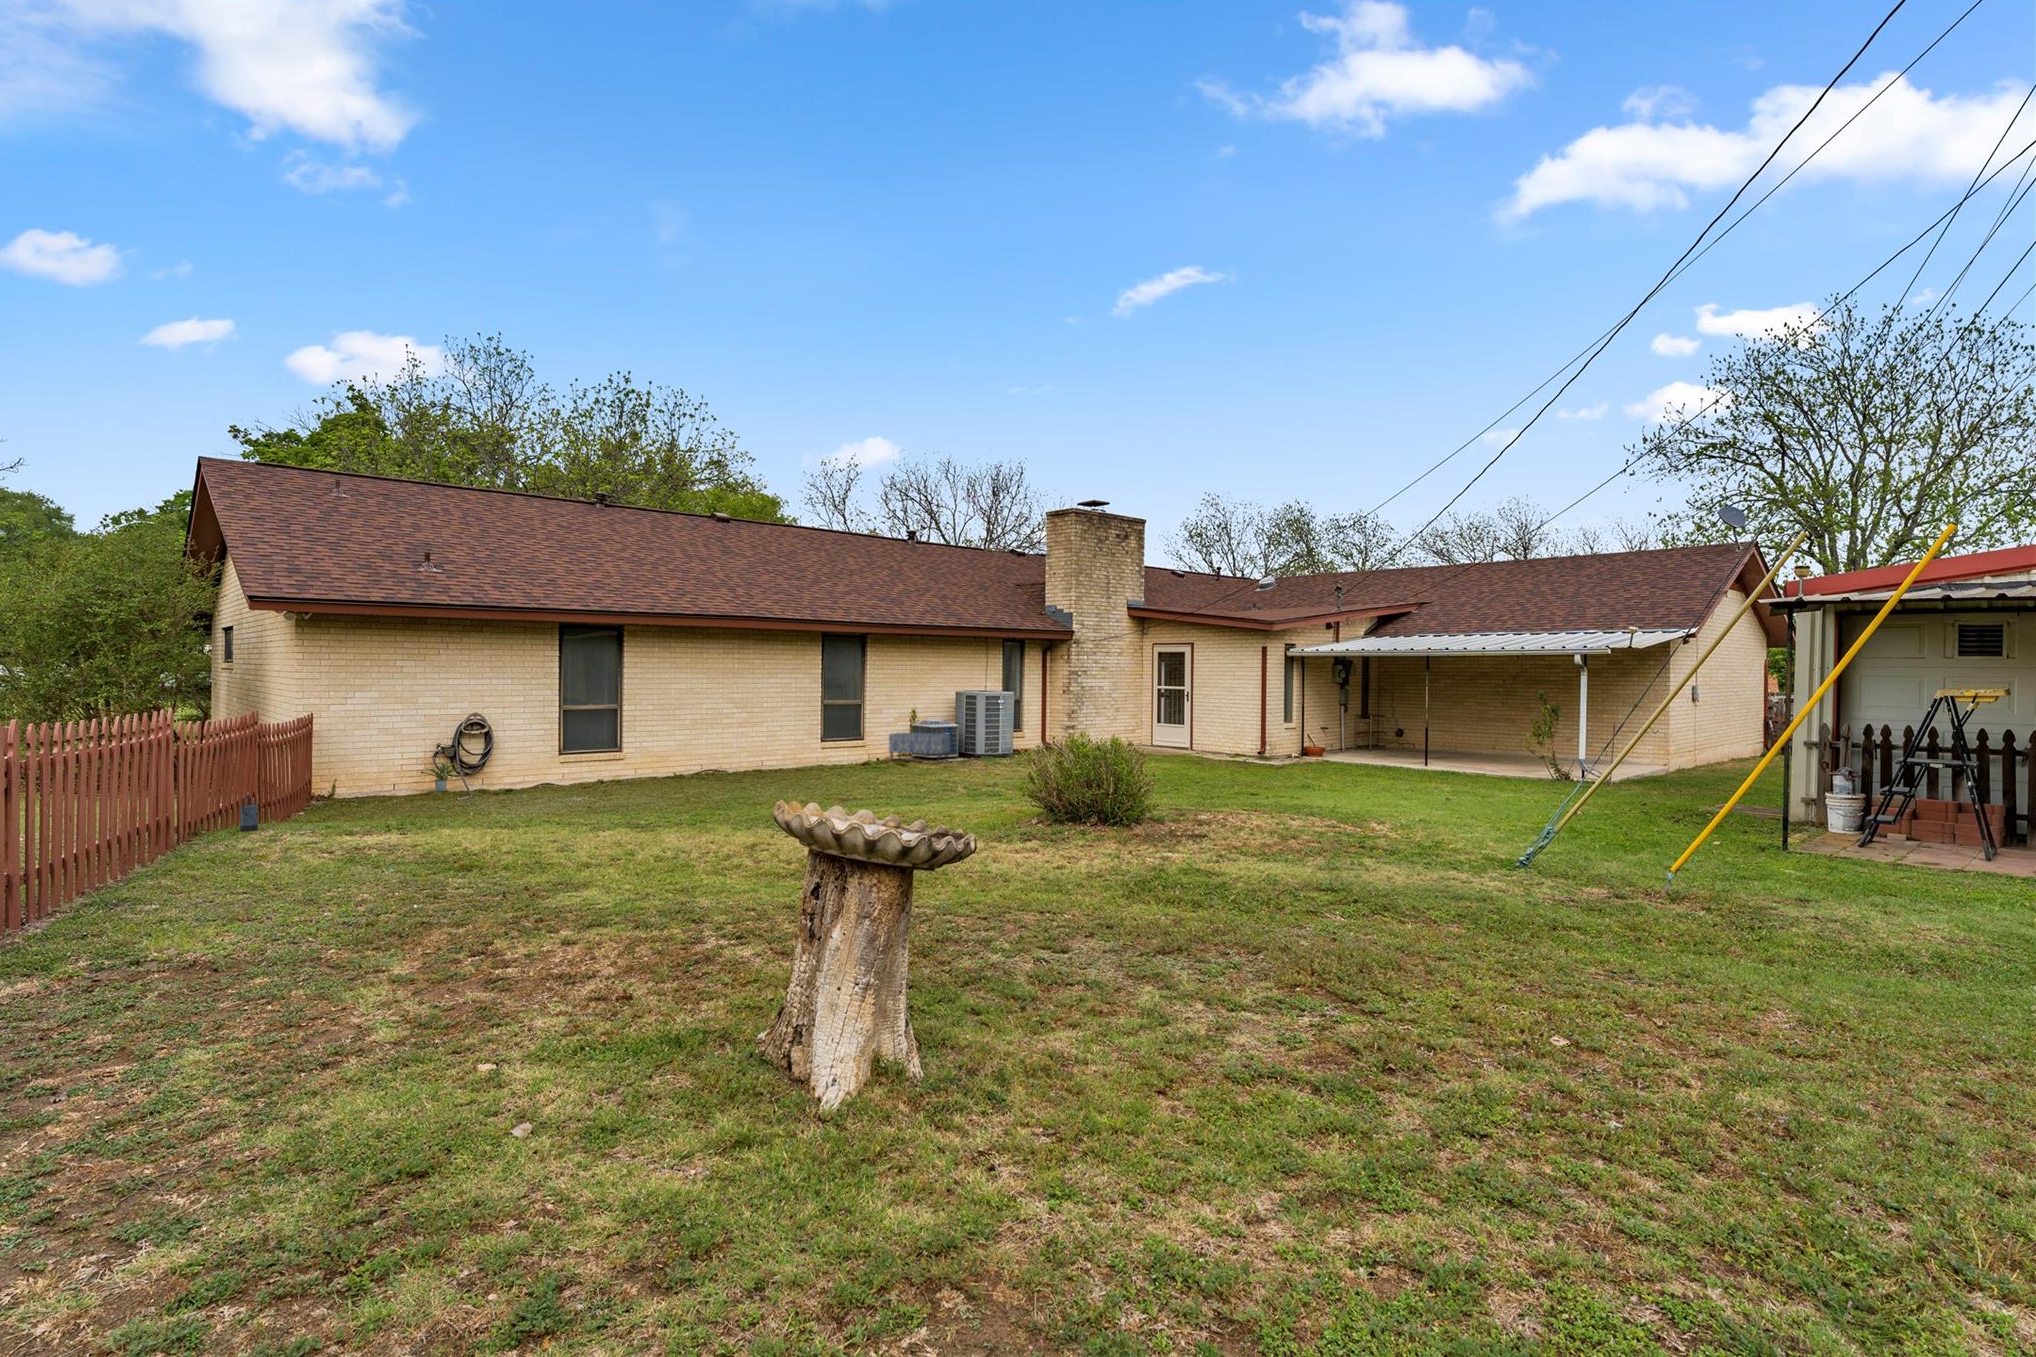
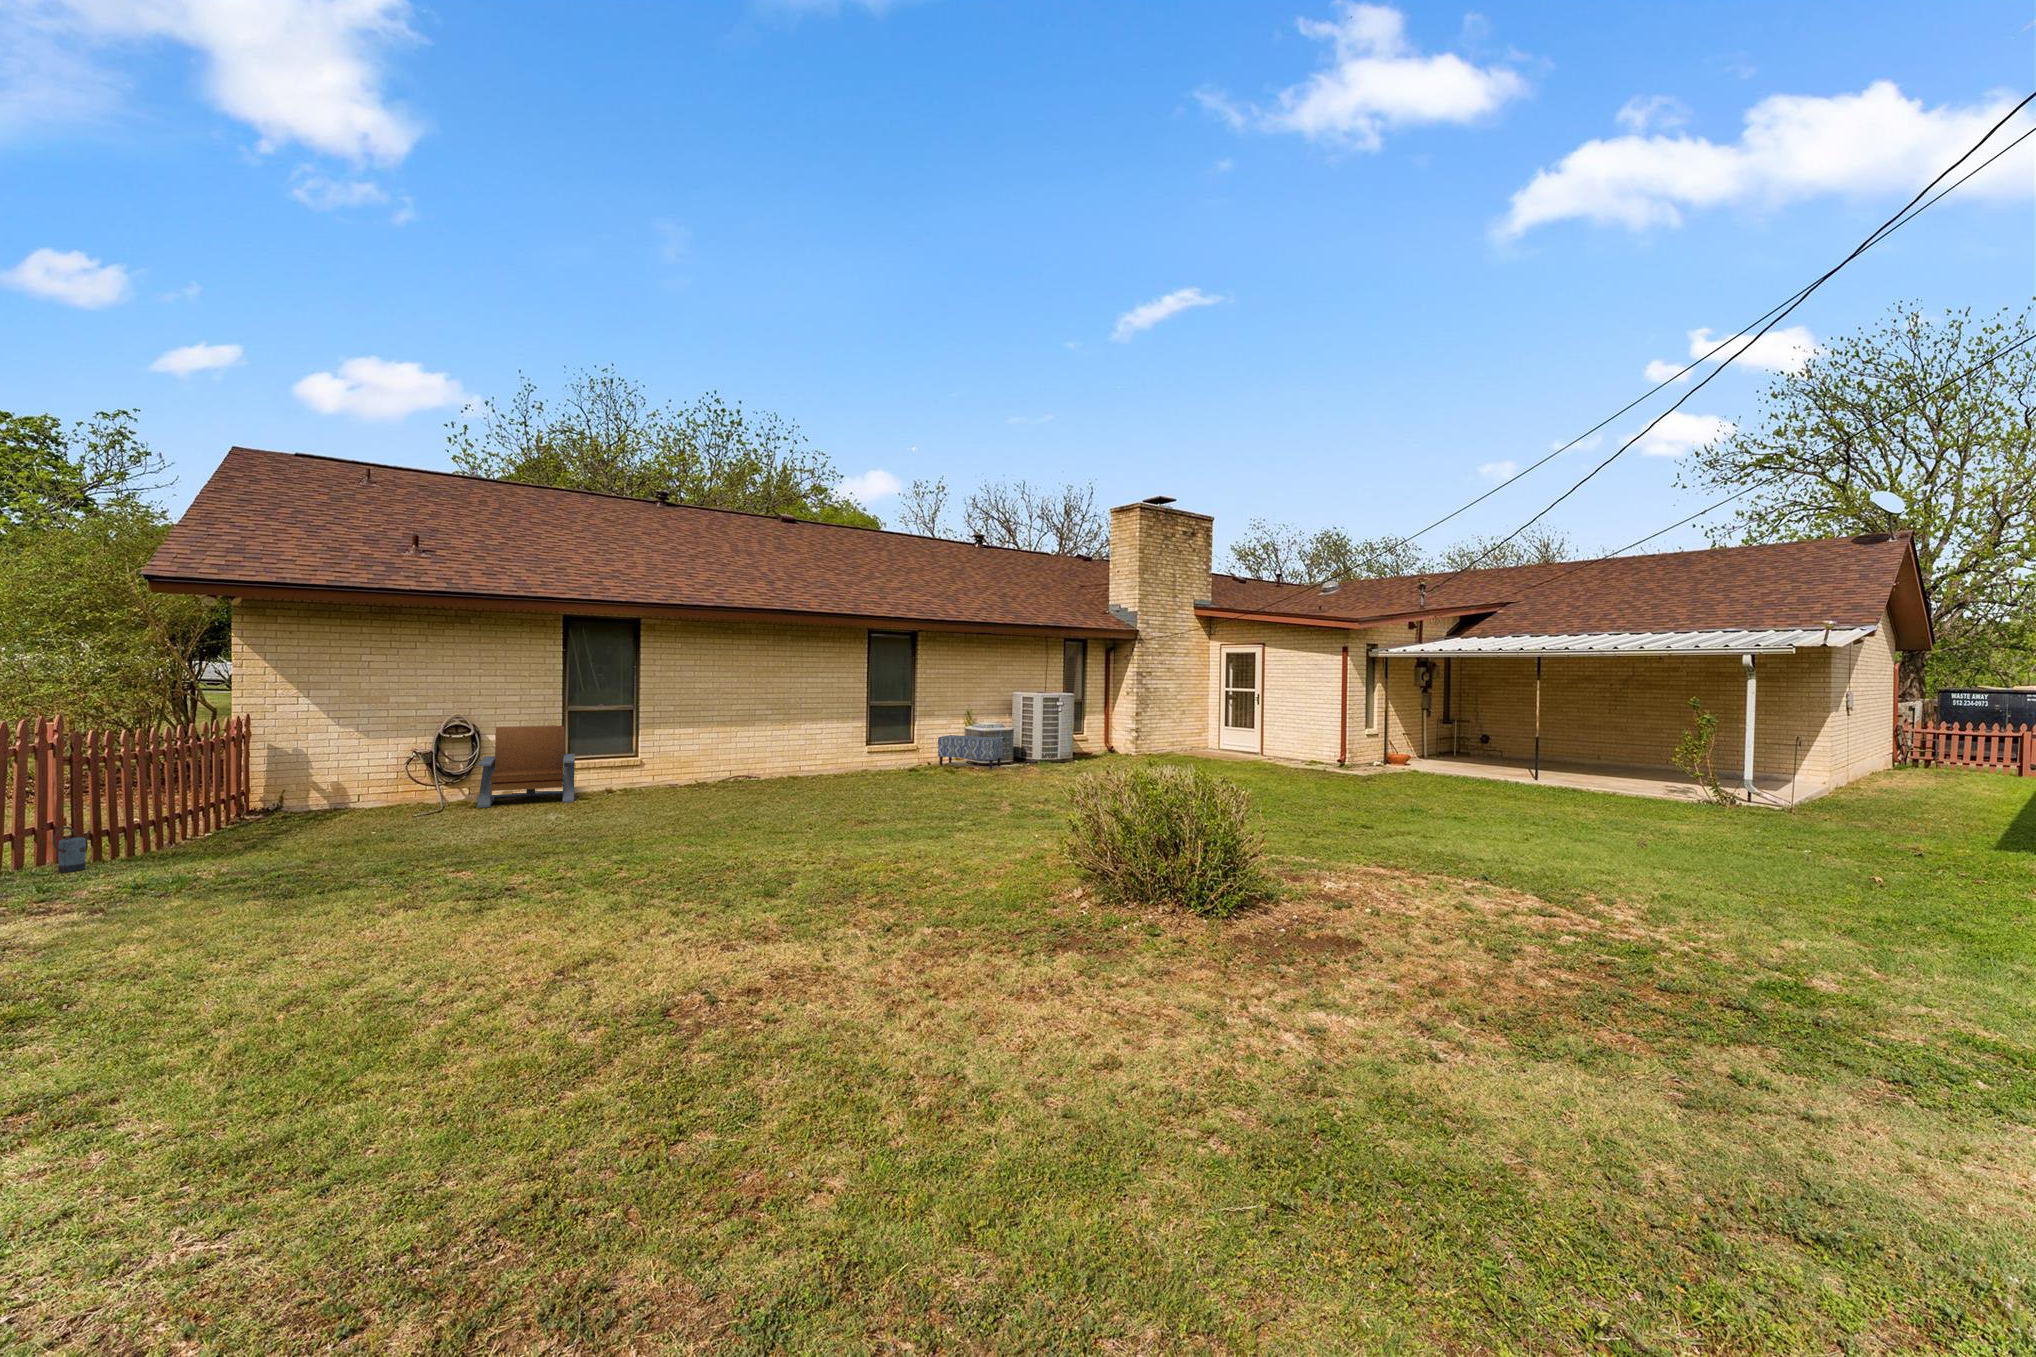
lounge chair: none [496,723,583,793] -> present [477,726,575,808]
potted plant: present [421,763,457,792] -> none [388,769,440,804]

